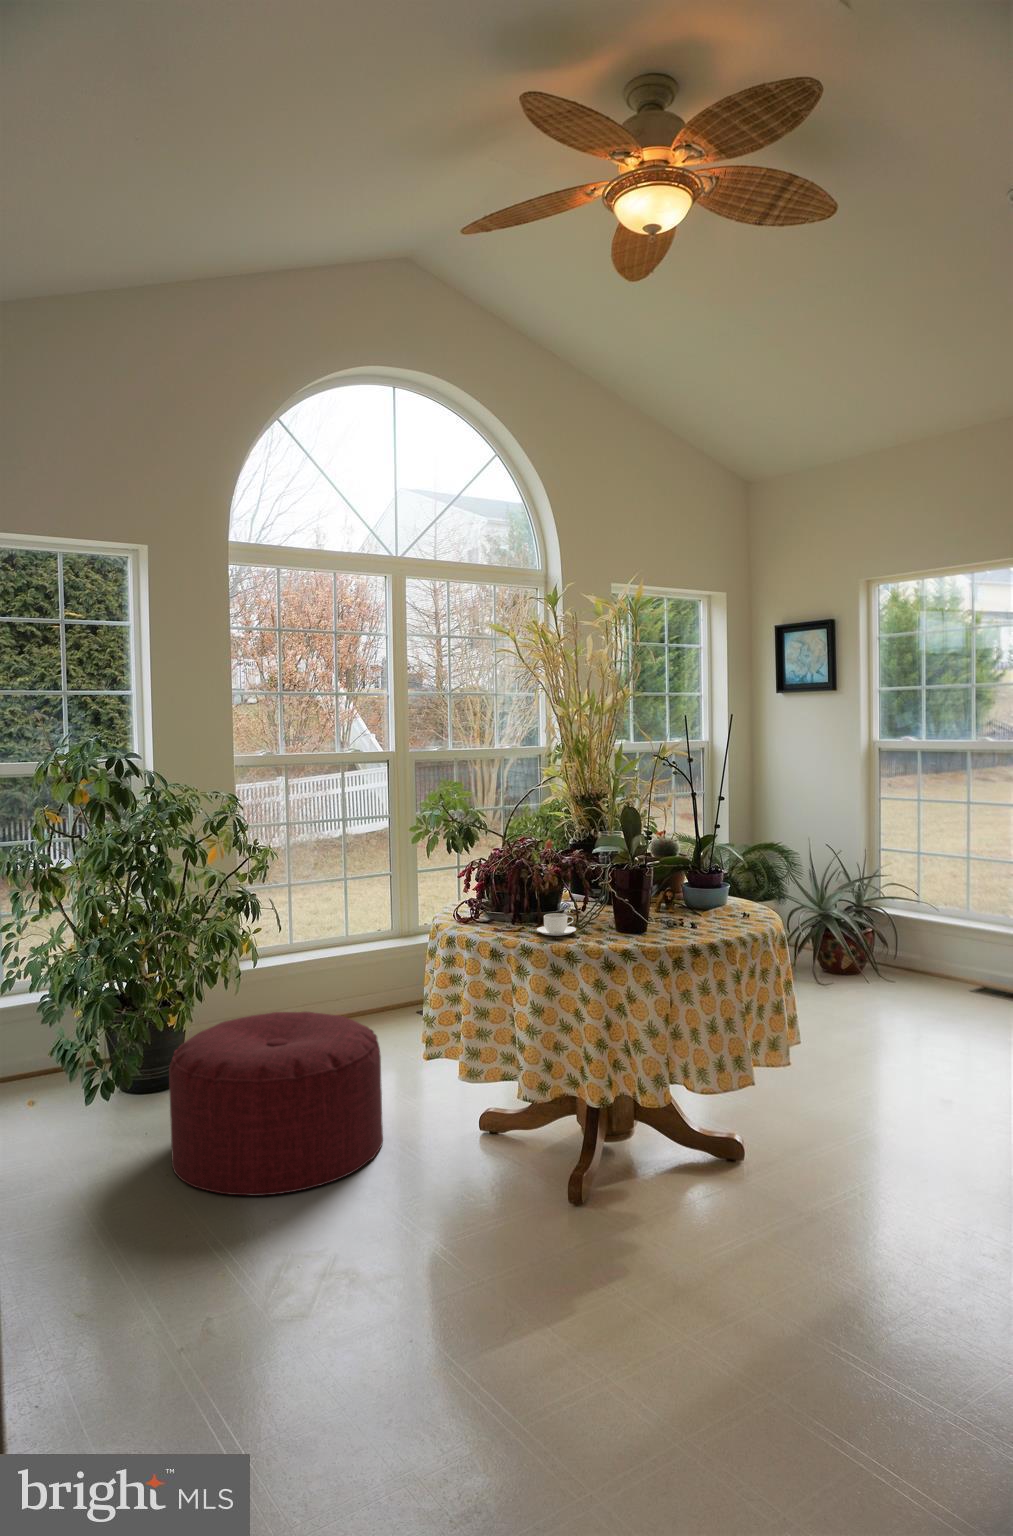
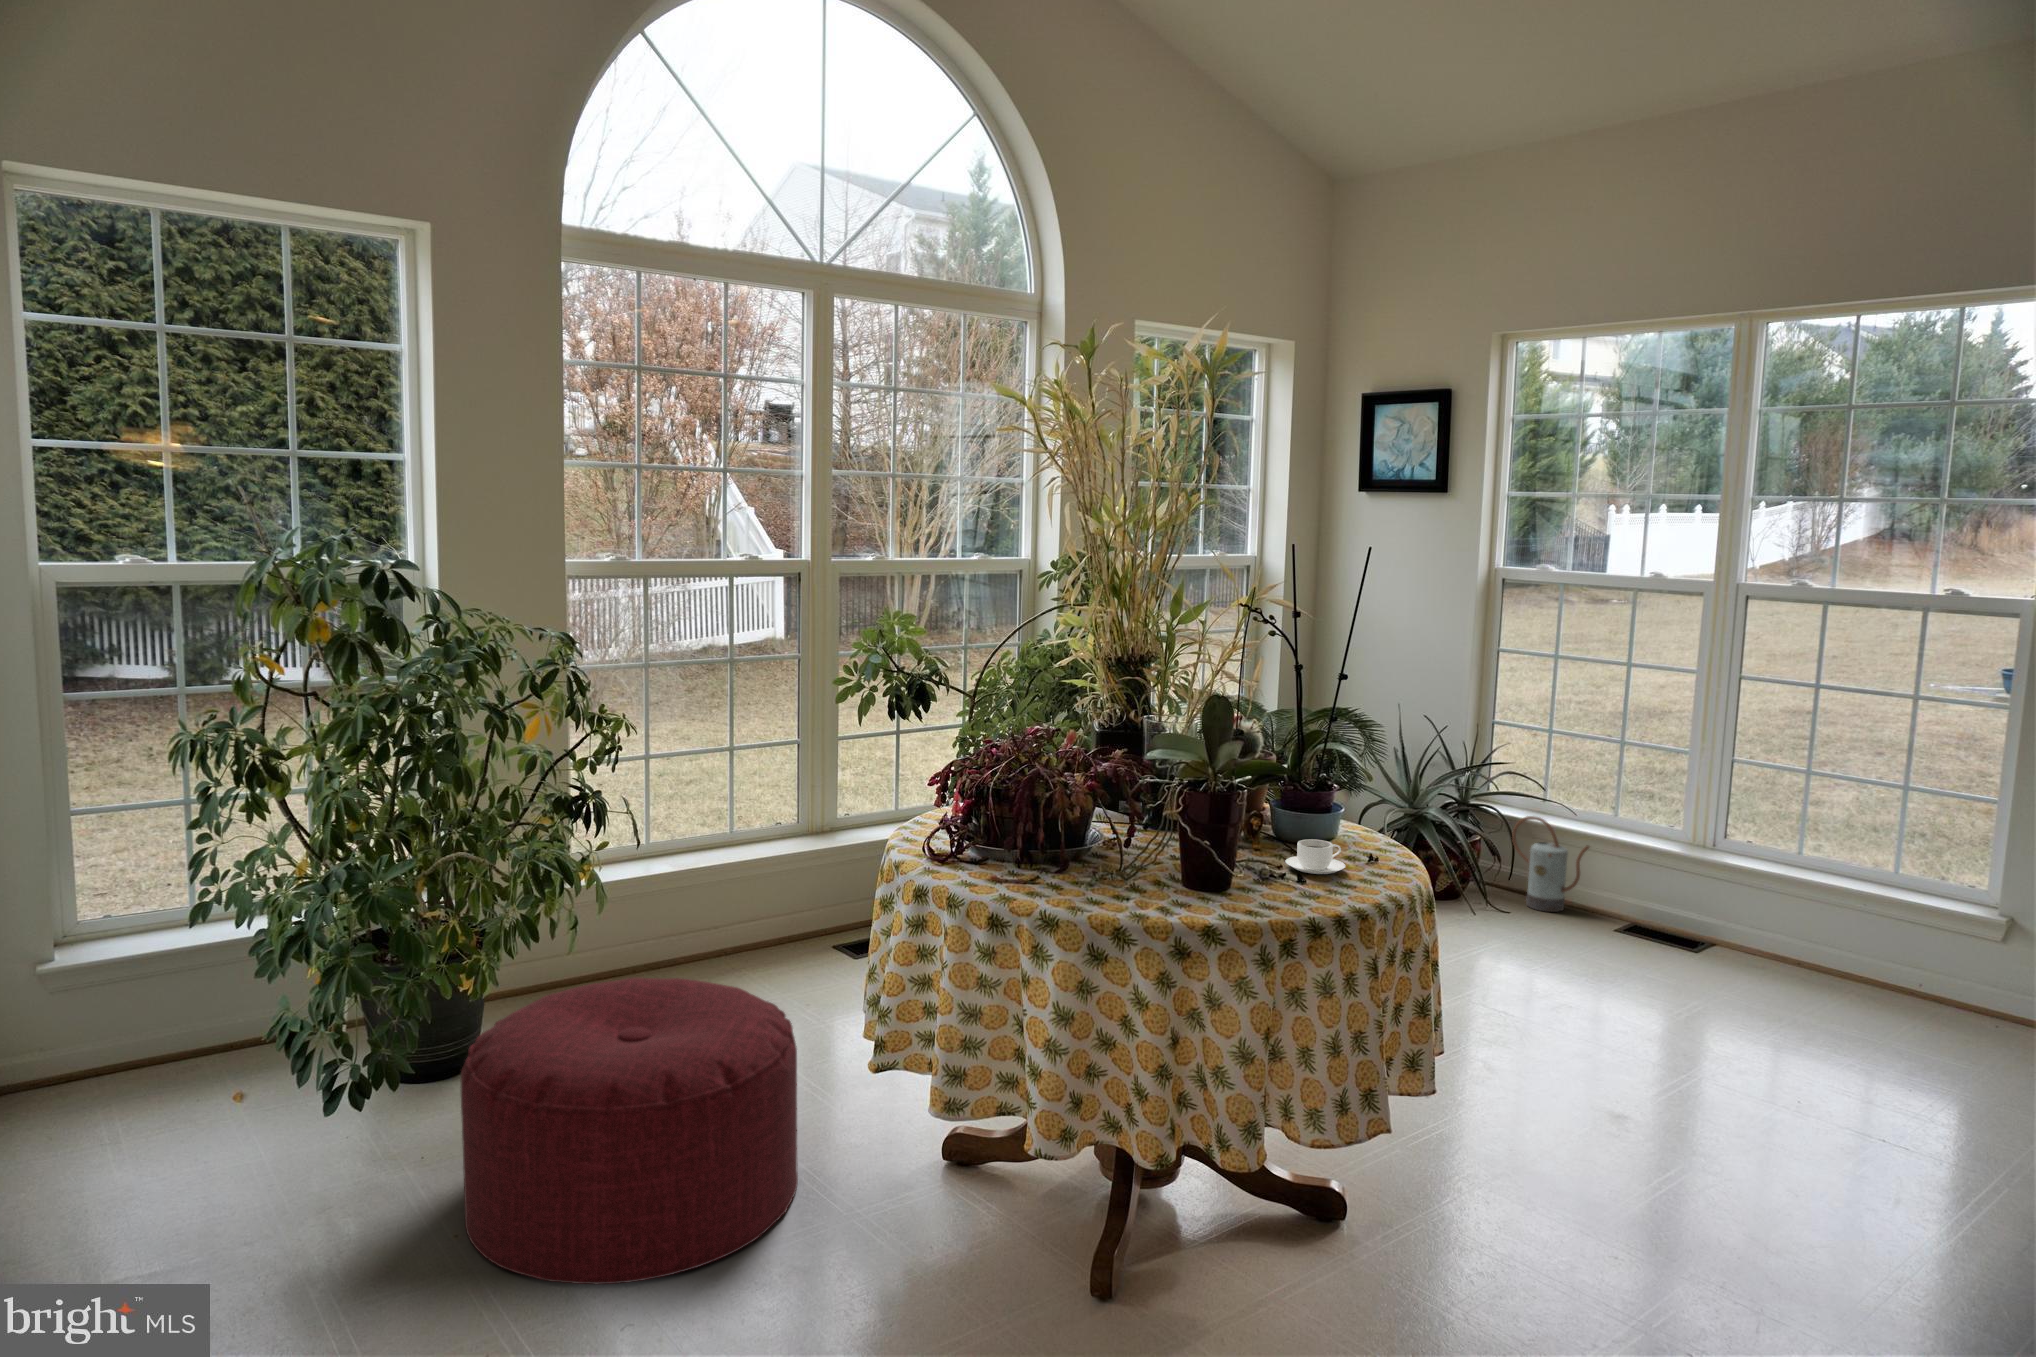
watering can: none [893,911,948,979] -> present [1512,816,1590,912]
coffee cup: present [537,913,576,936] -> present [1286,839,1345,874]

